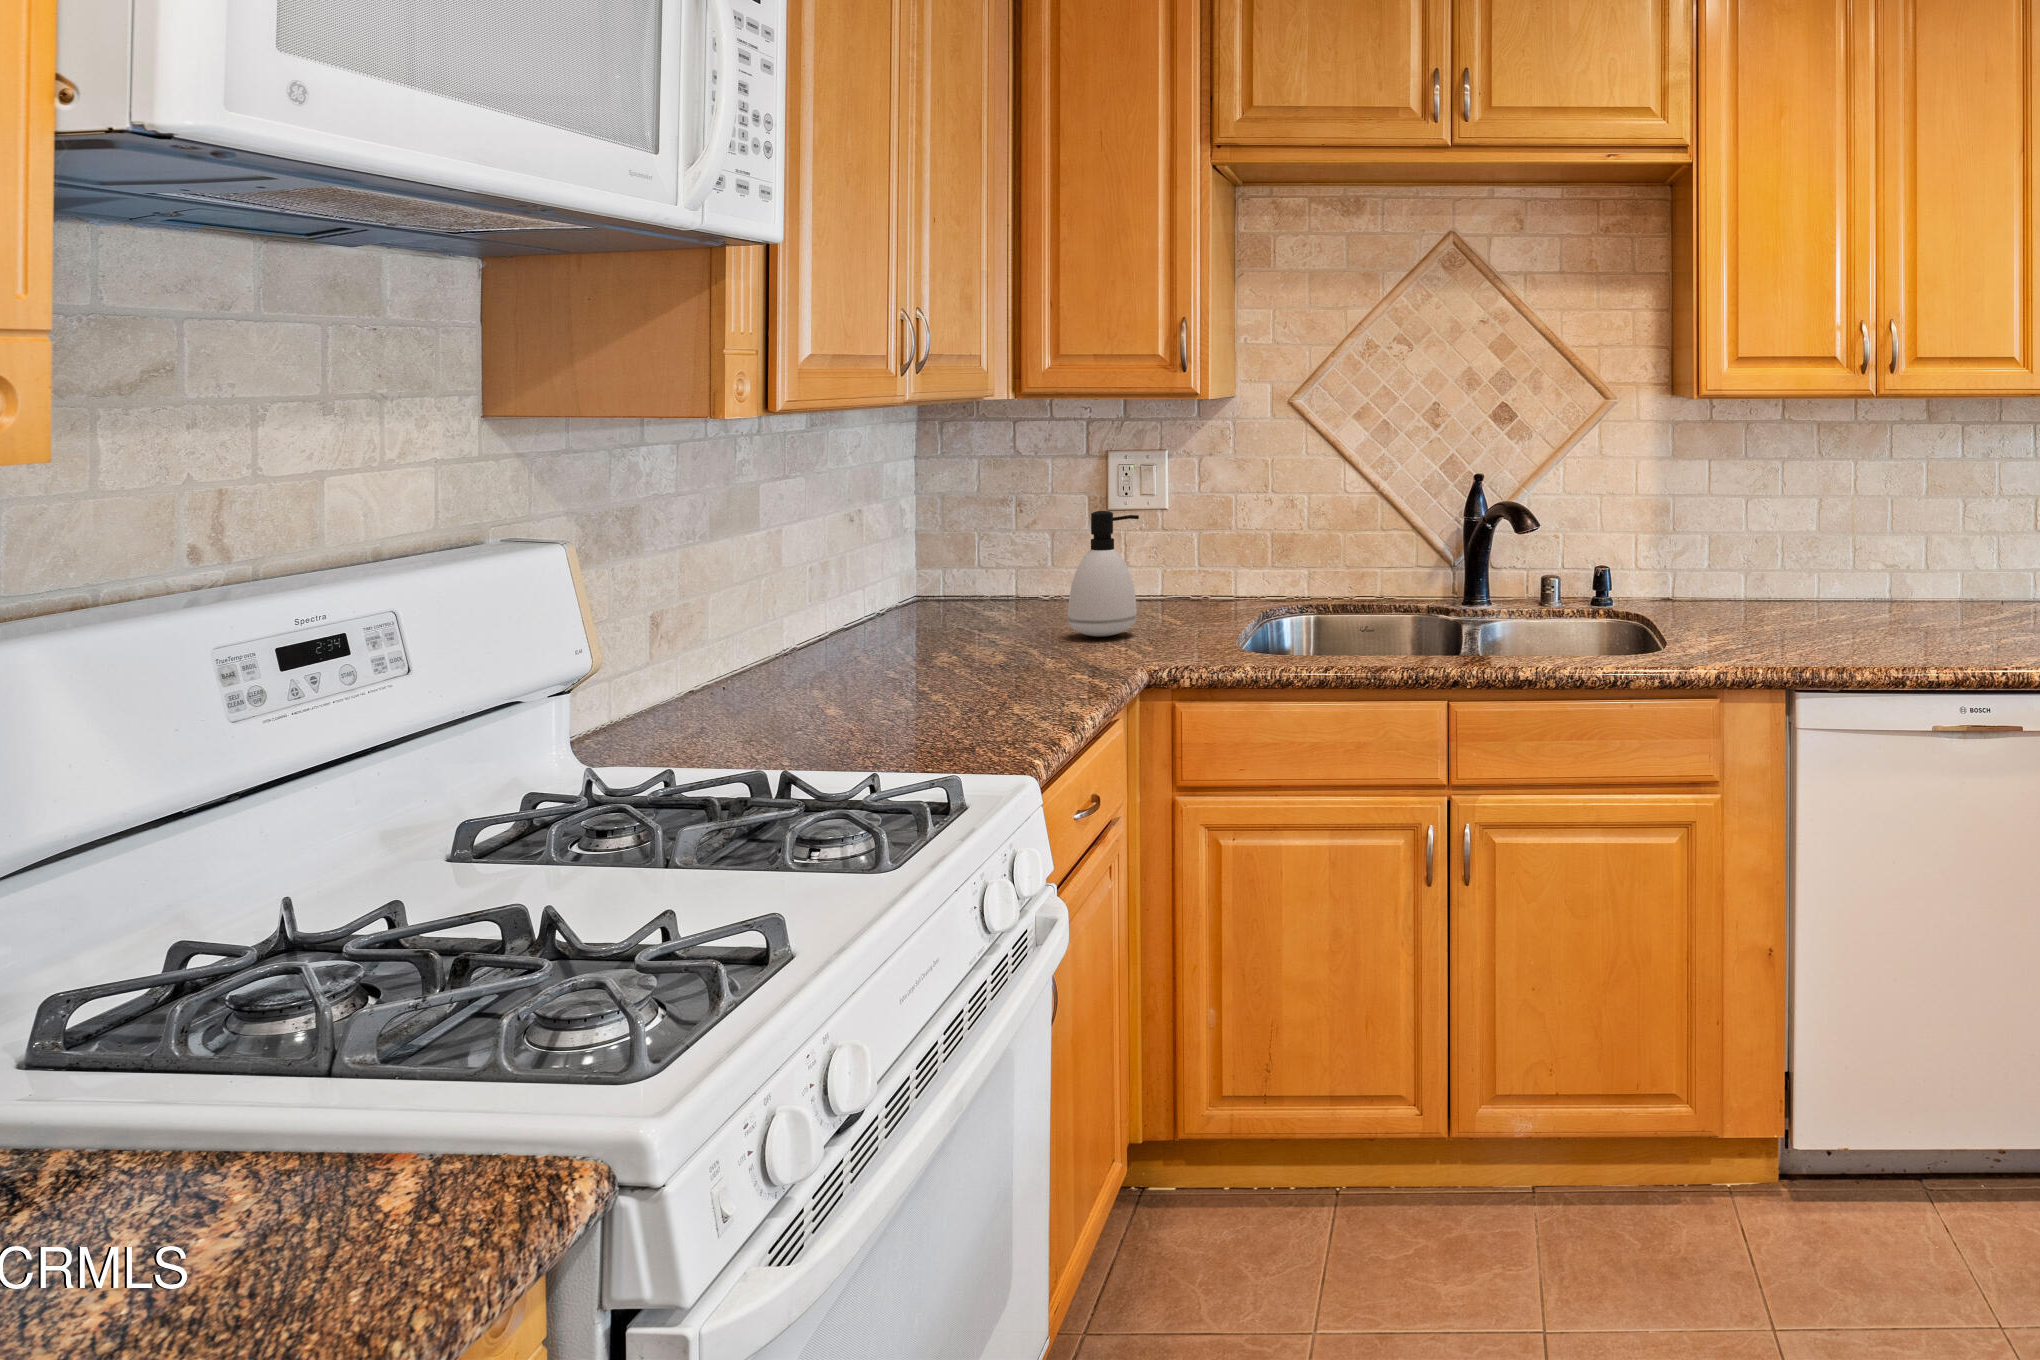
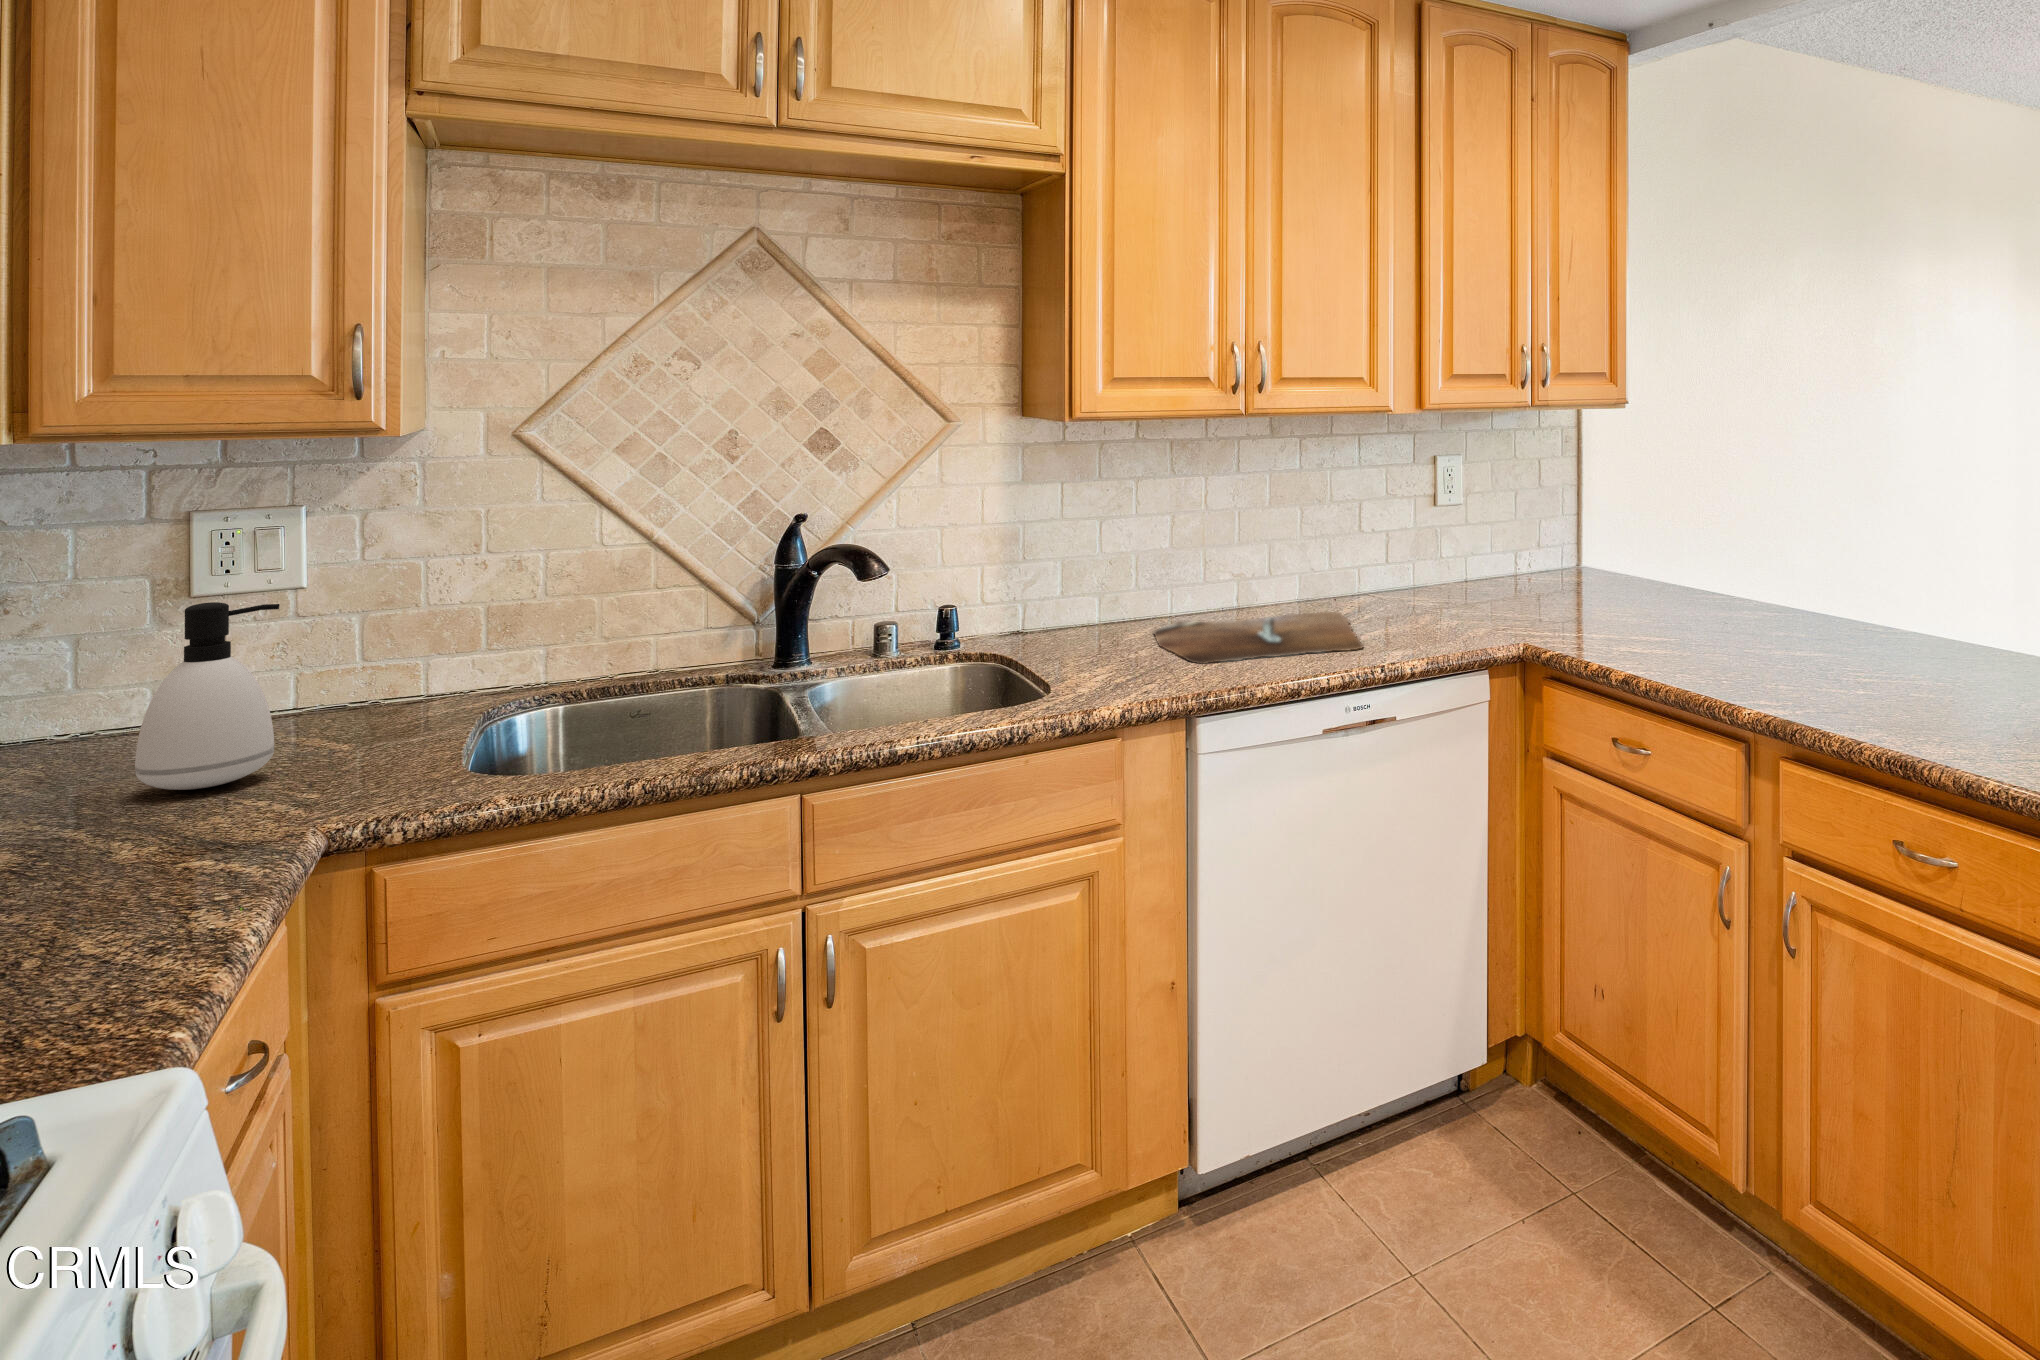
cutting board: none [1786,607,2000,652] -> present [1154,612,1363,664]

